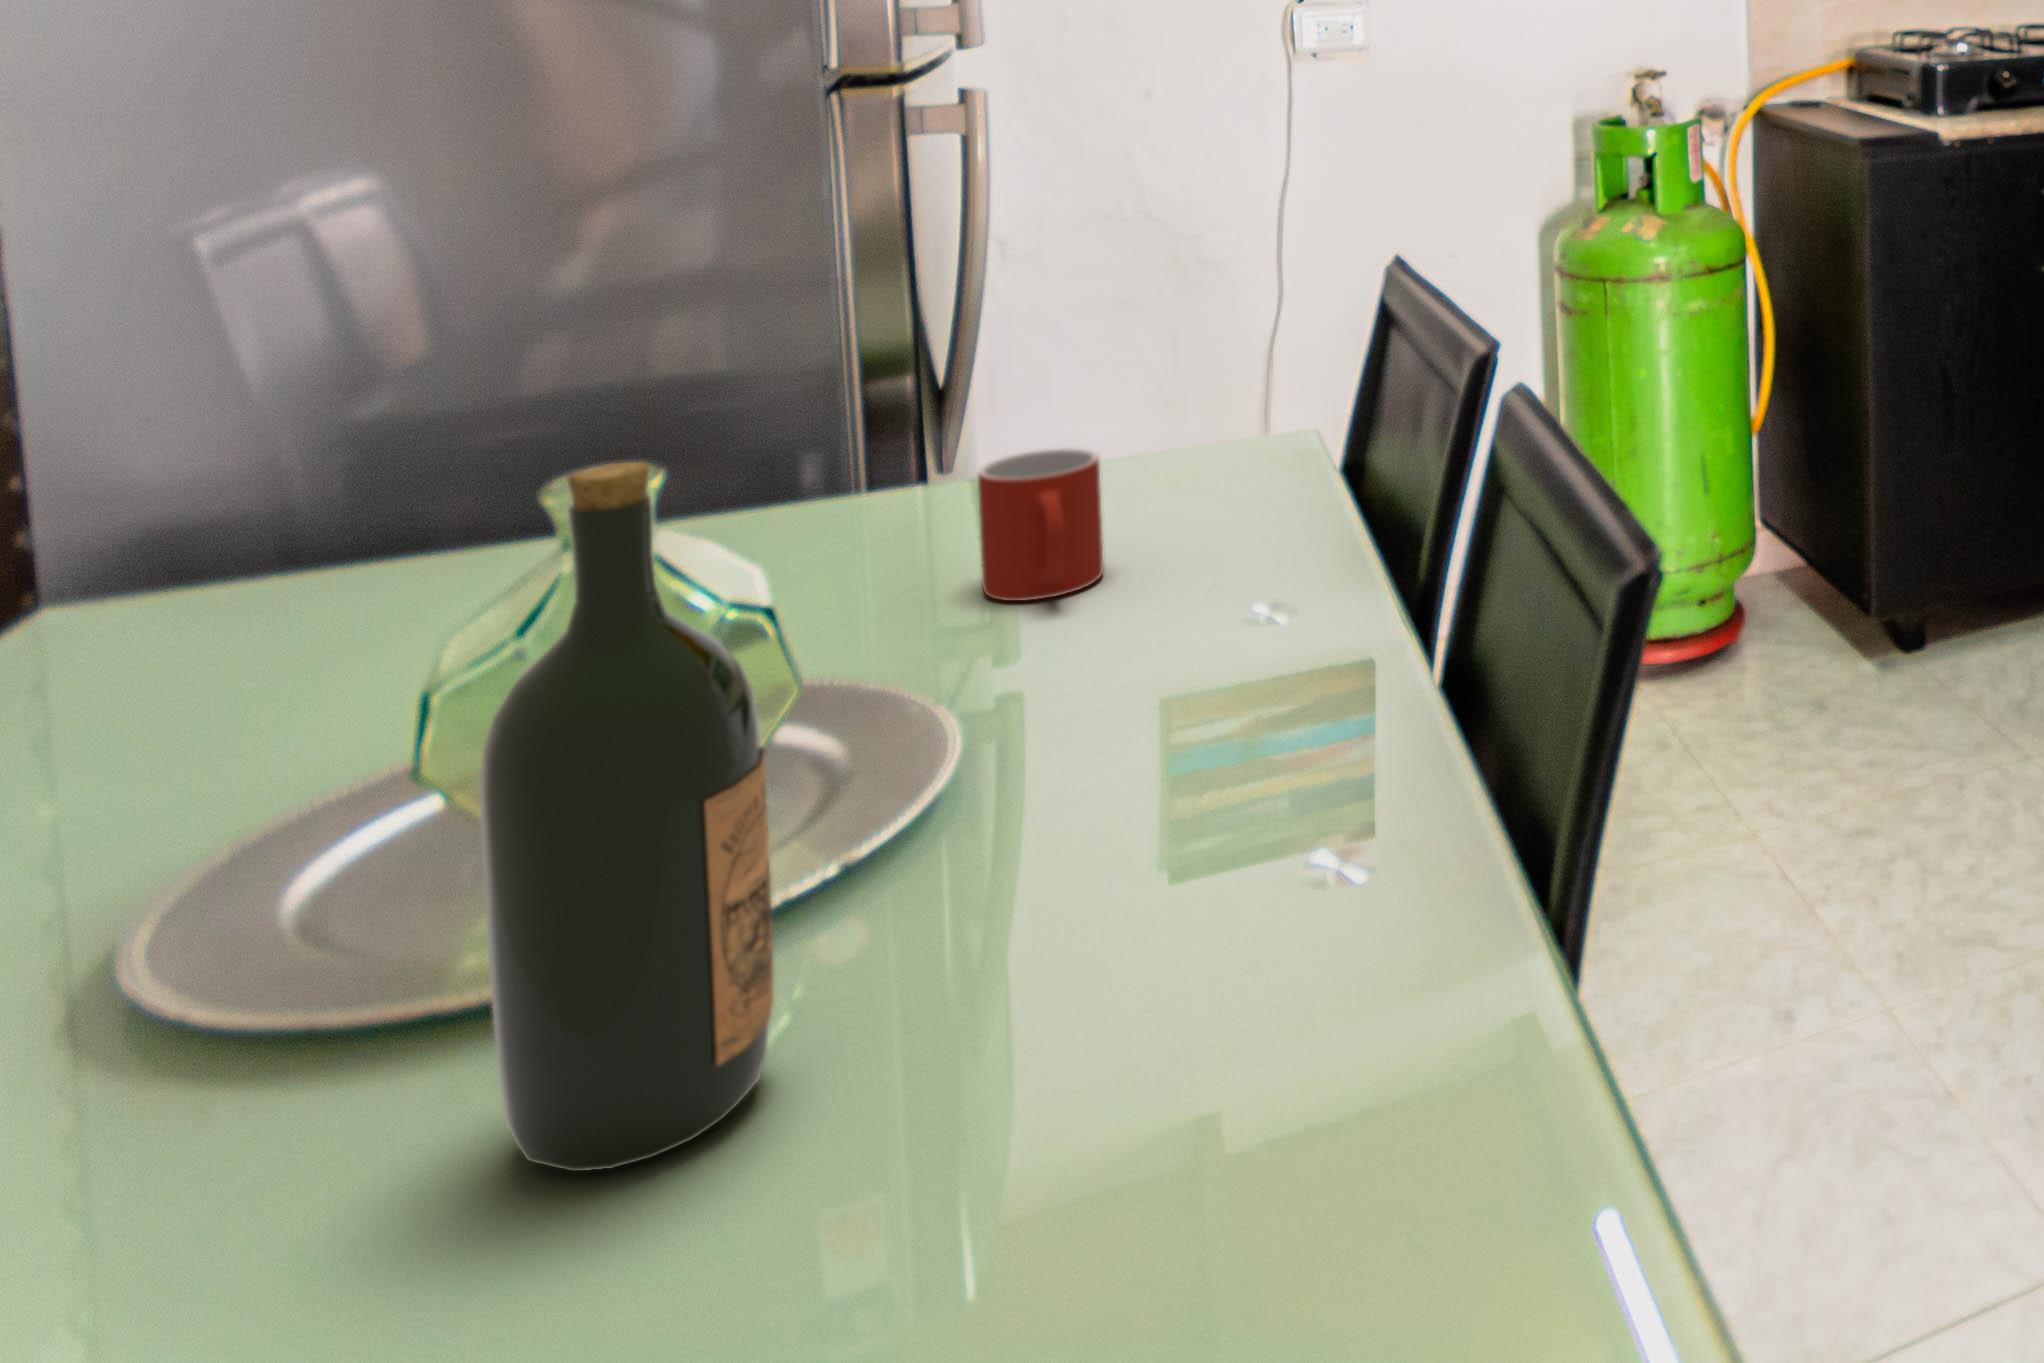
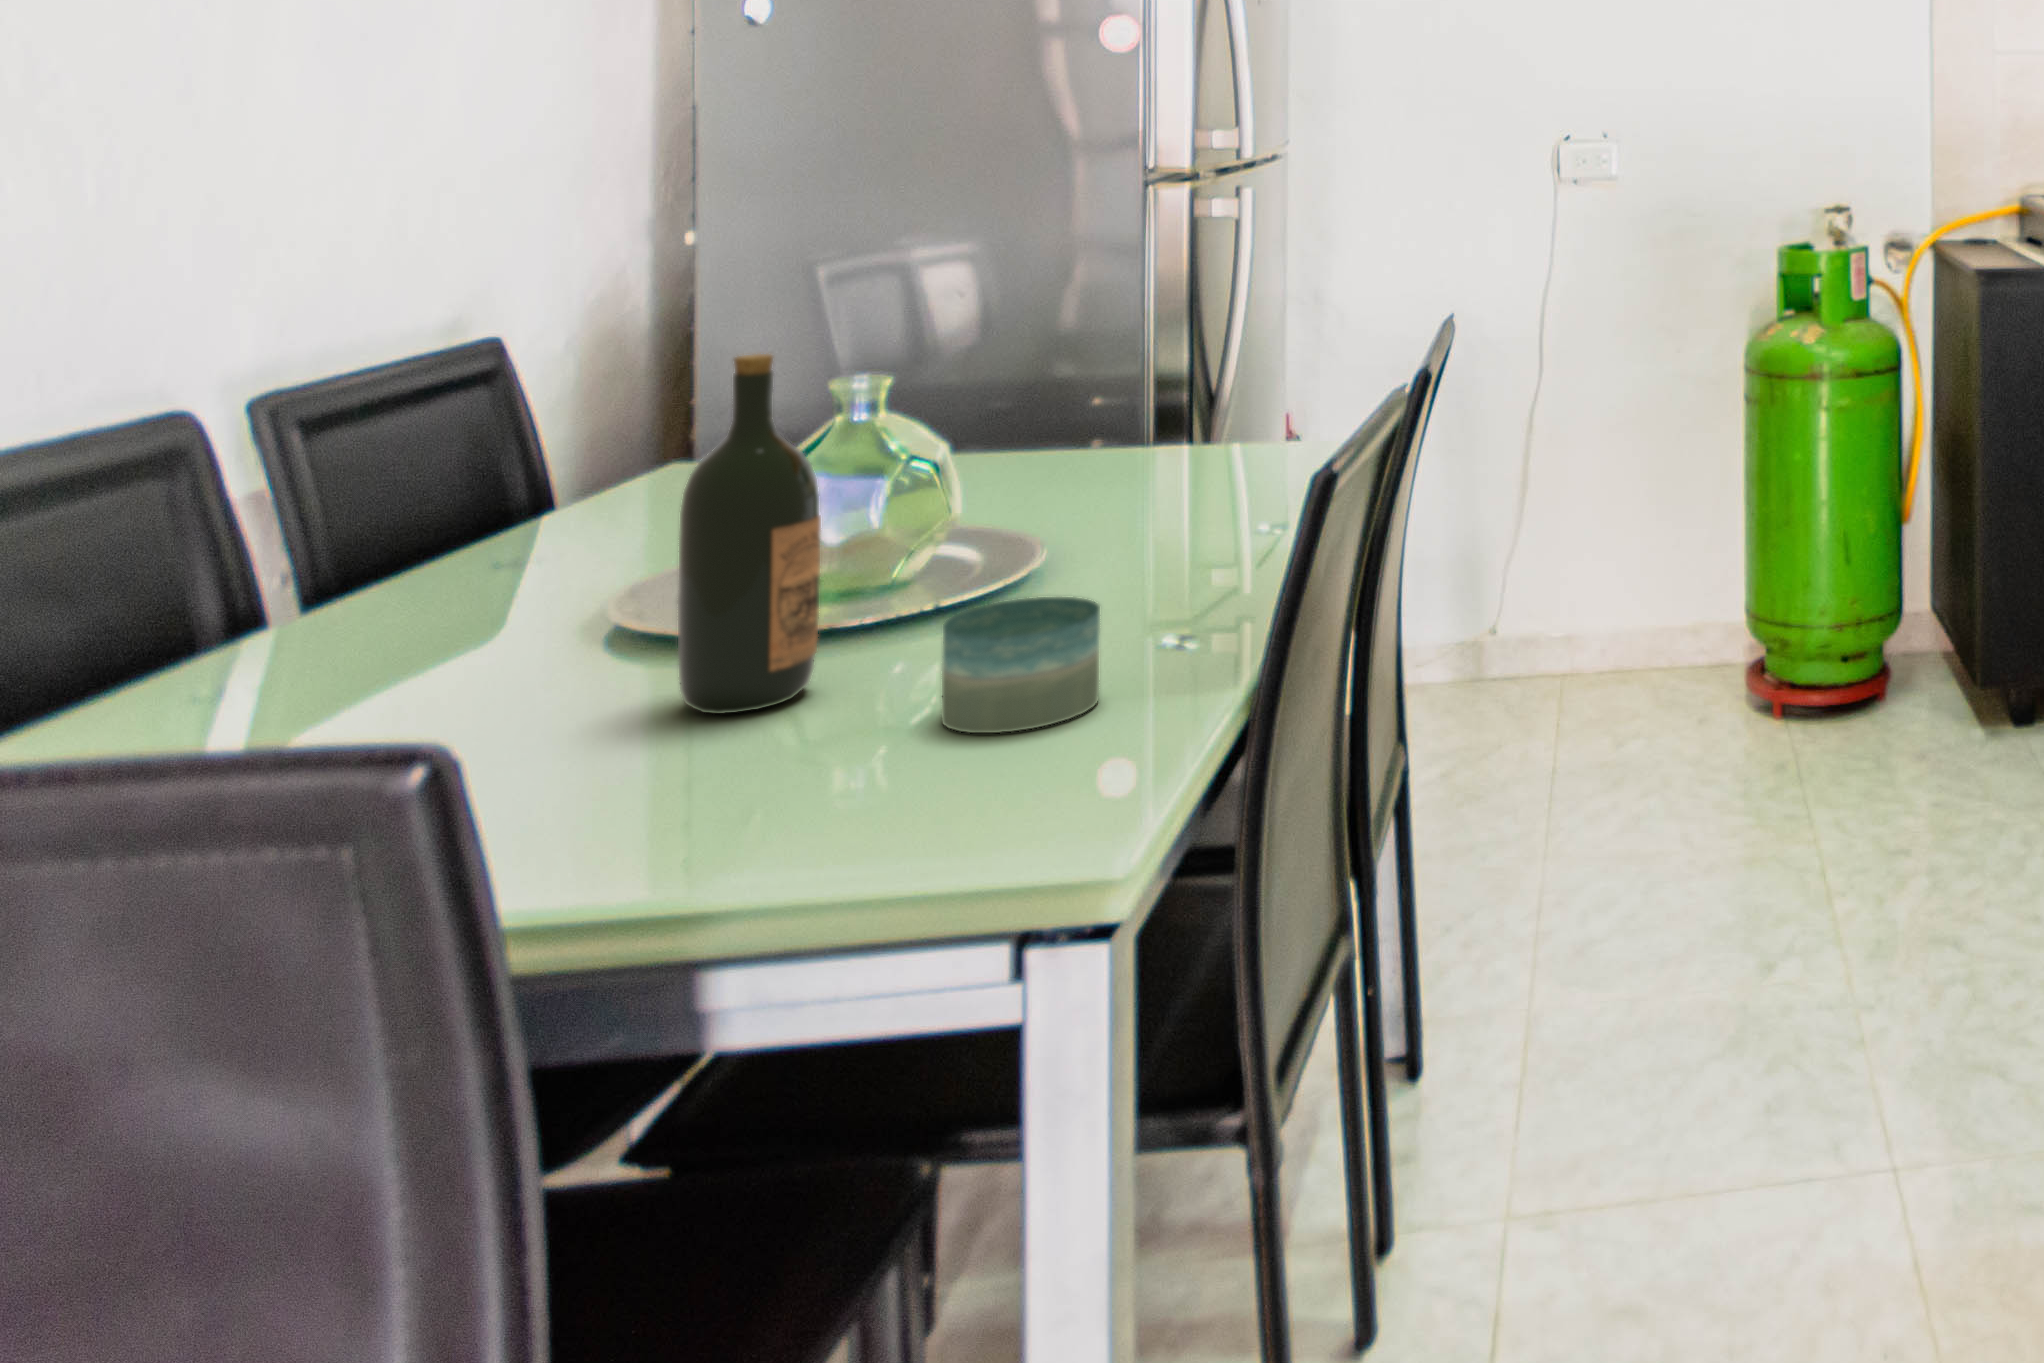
mug: present [978,448,1103,601] -> none [1122,421,1201,515]
candle: none [1084,818,1357,1114] -> present [942,597,1100,733]

